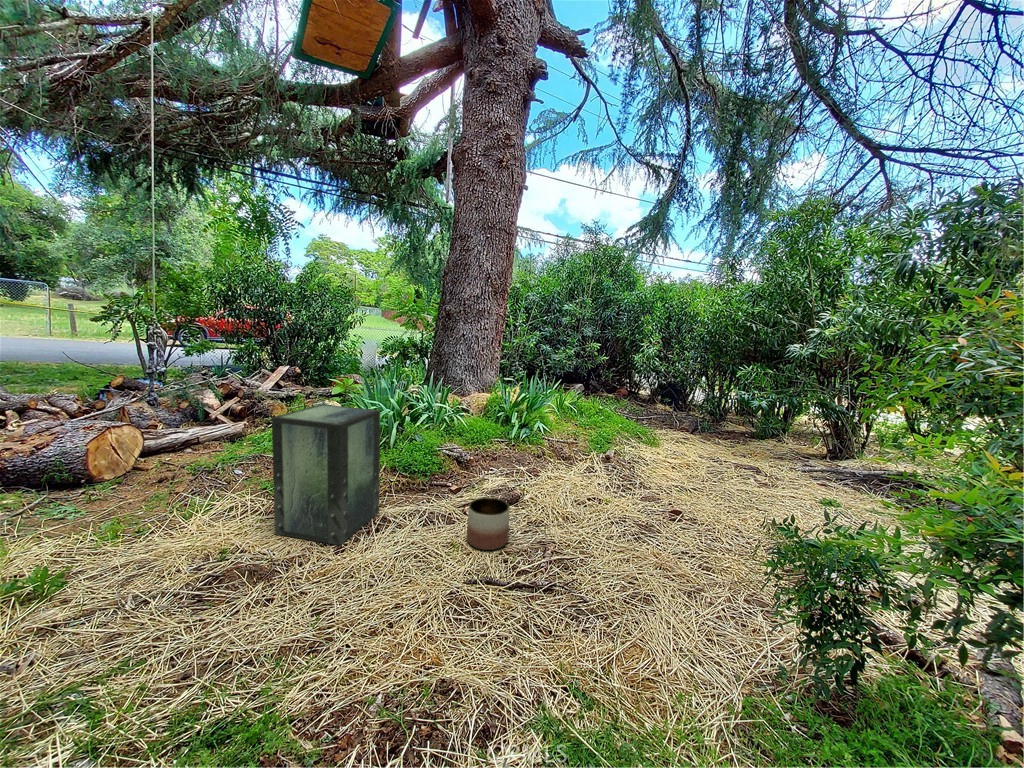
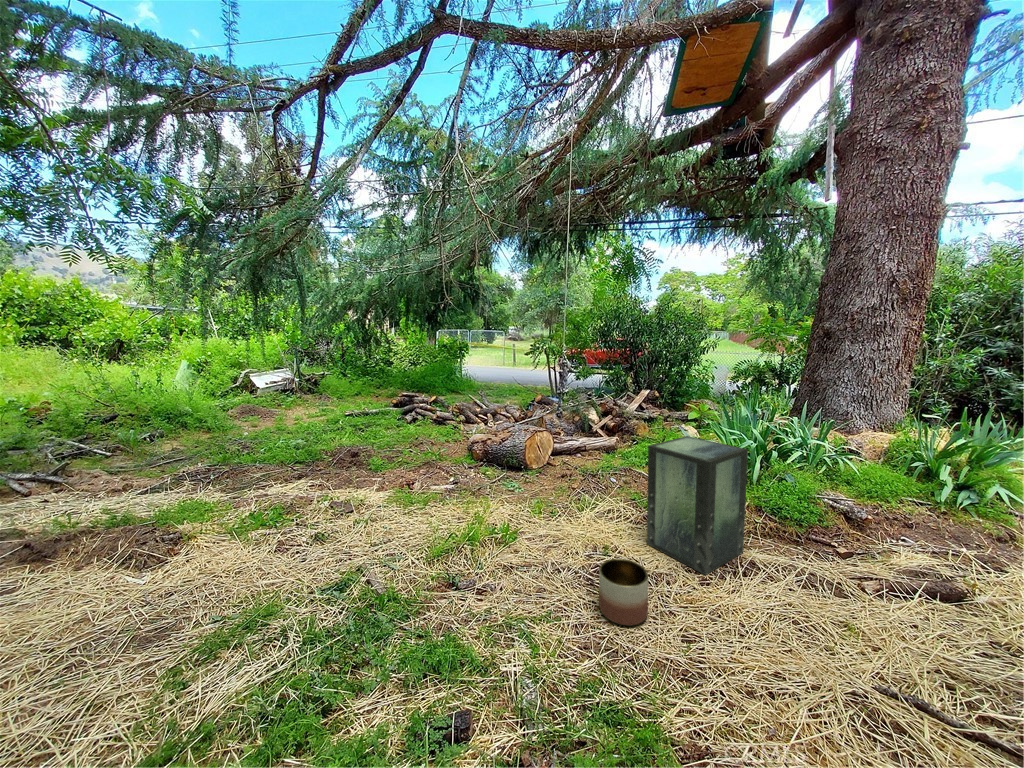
planter: present [467,497,510,550] -> present [599,559,648,626]

